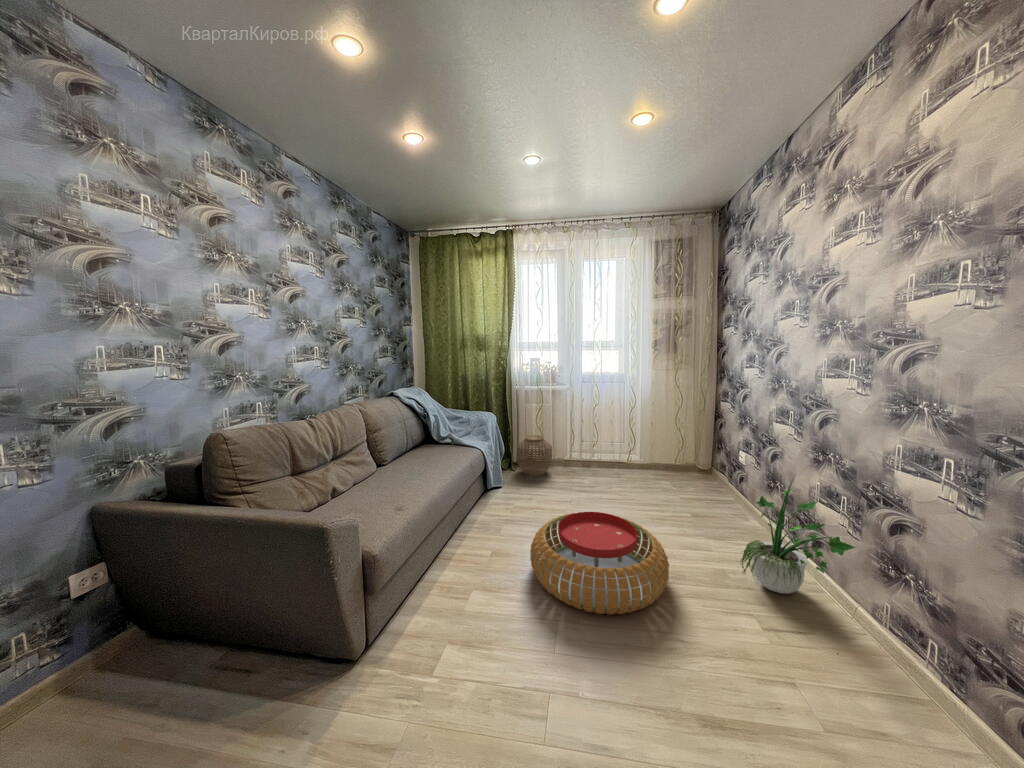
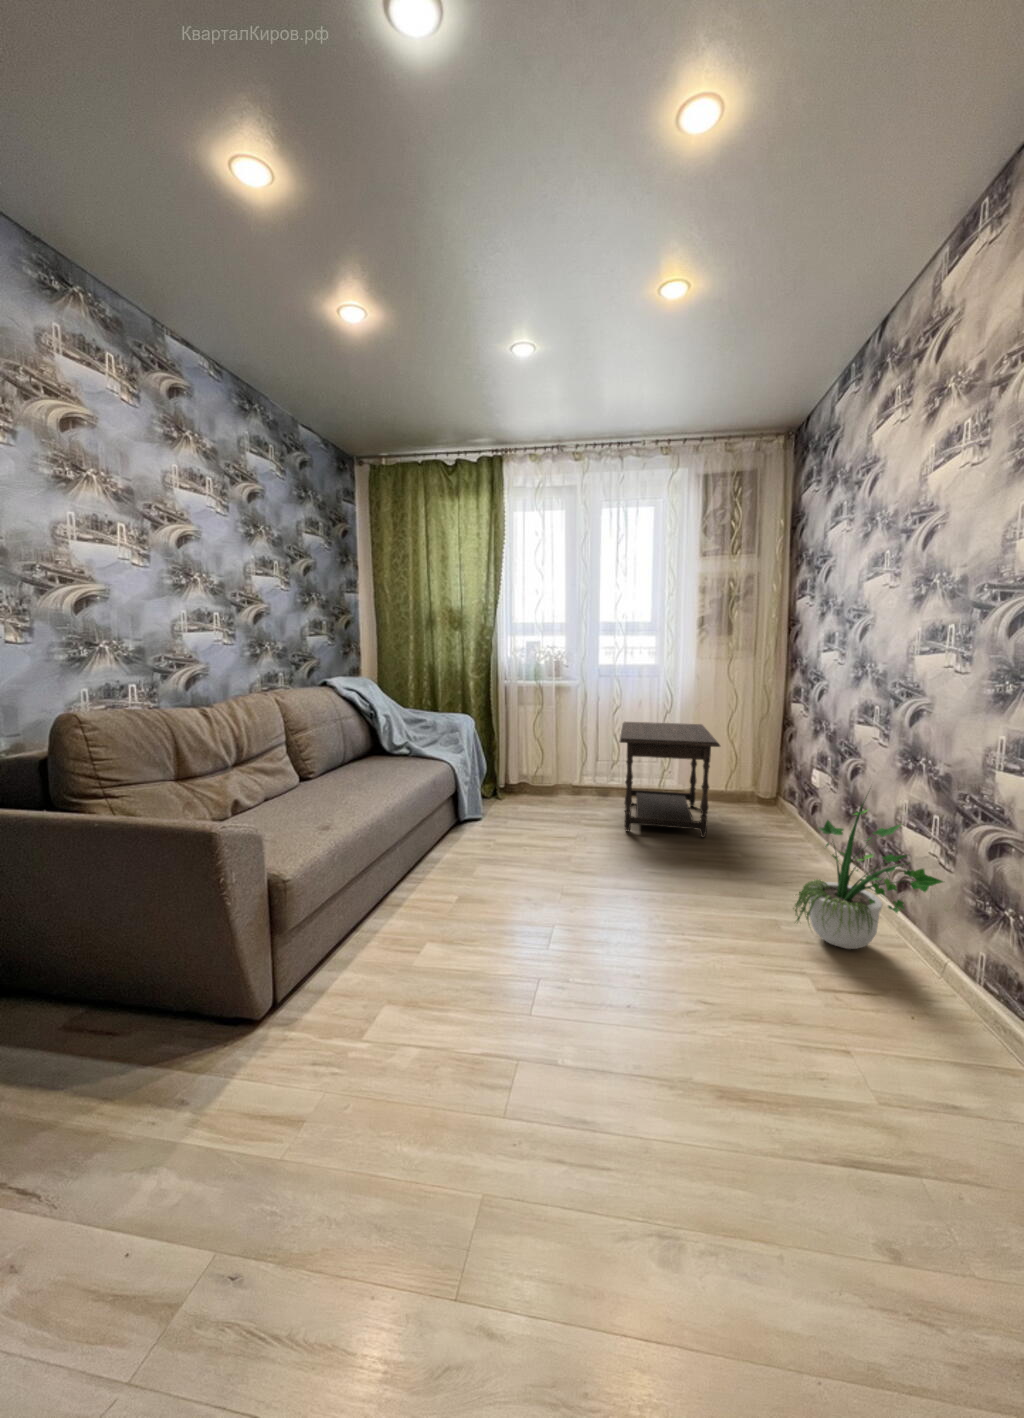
side table: none [602,415,676,501] -> present [619,722,720,838]
woven basket: present [517,435,552,476] -> none [503,749,551,804]
pouf: present [530,512,669,615] -> none [506,841,694,971]

